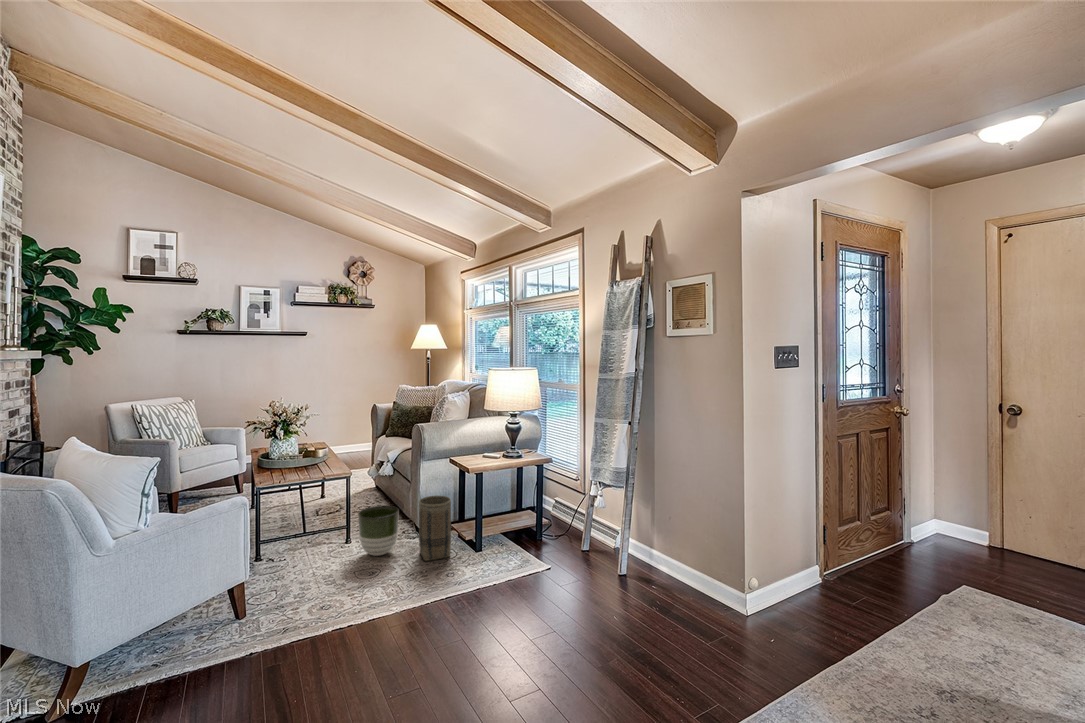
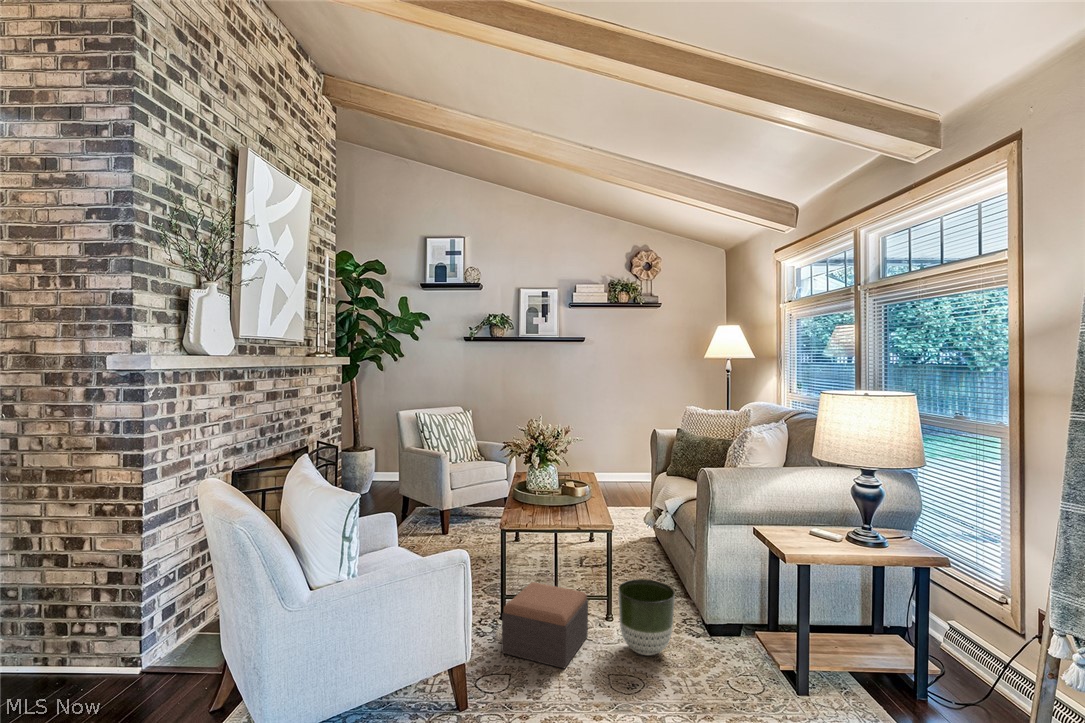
basket: present [419,496,451,561] -> none [704,583,756,690]
footstool: none [265,523,334,579] -> present [502,582,588,668]

